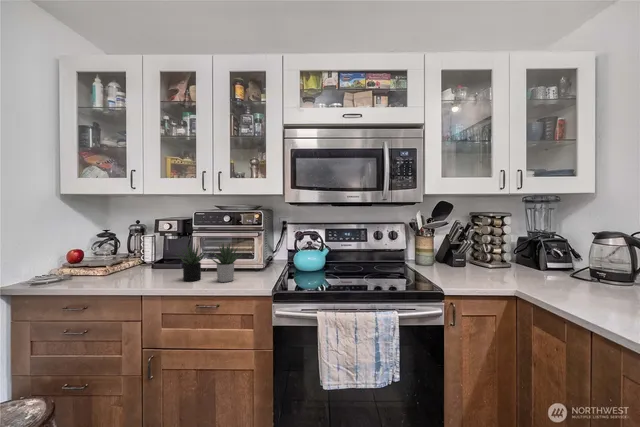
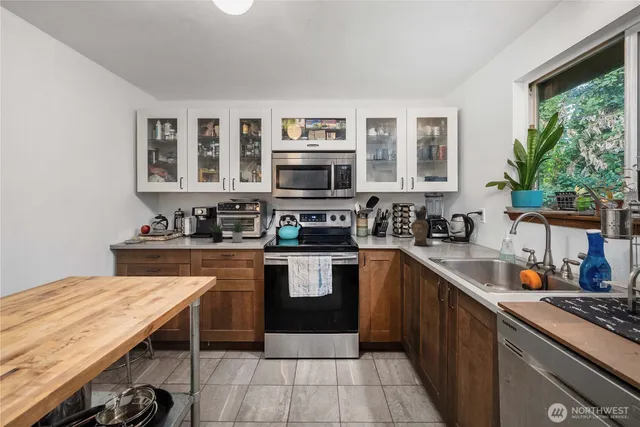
ceramic pitcher: none [545,218,586,295] -> present [411,205,429,245]

